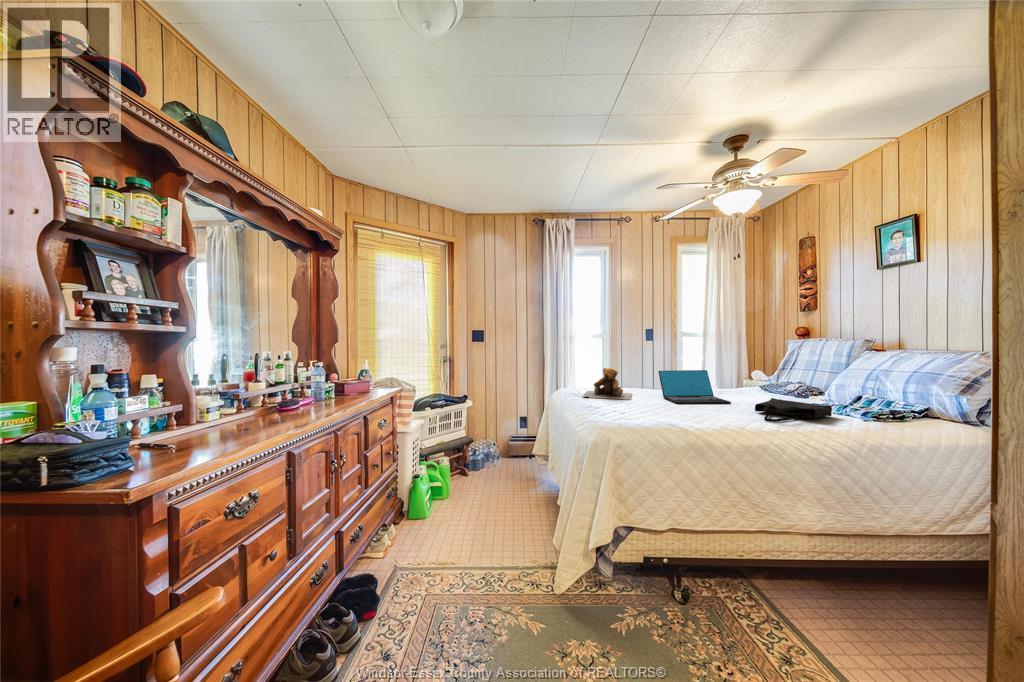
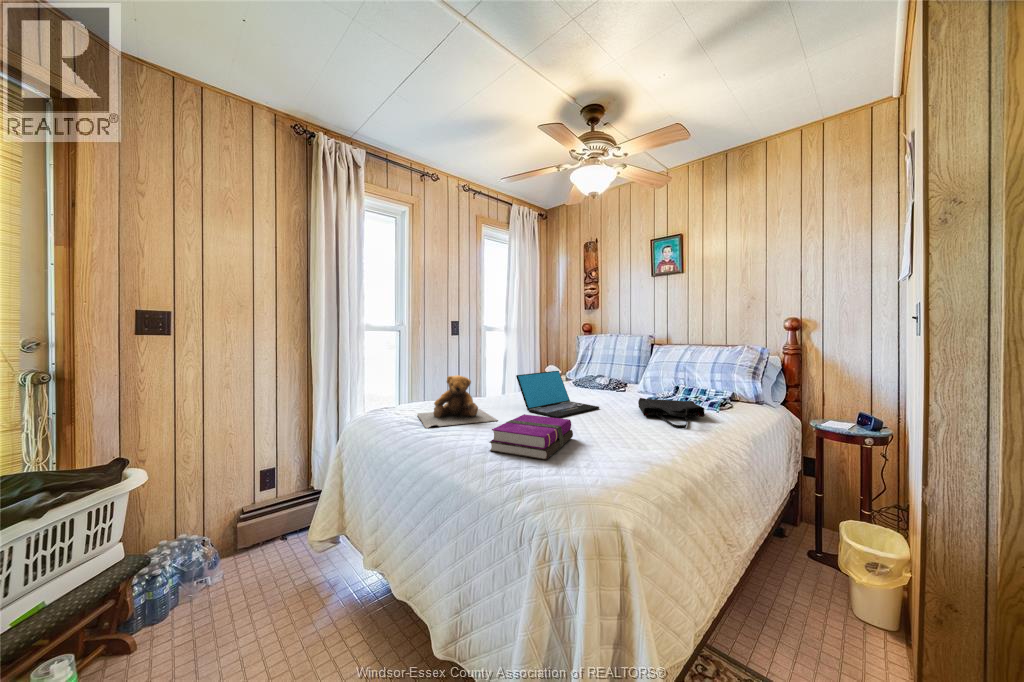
notebook: none [596,394,659,416] -> present [490,414,573,460]

